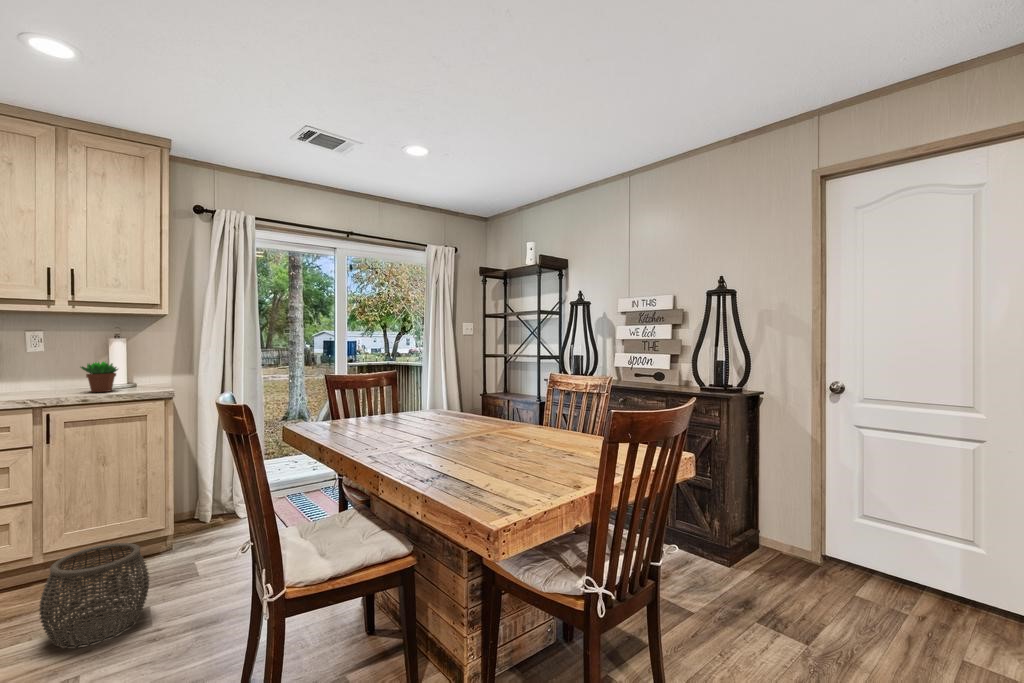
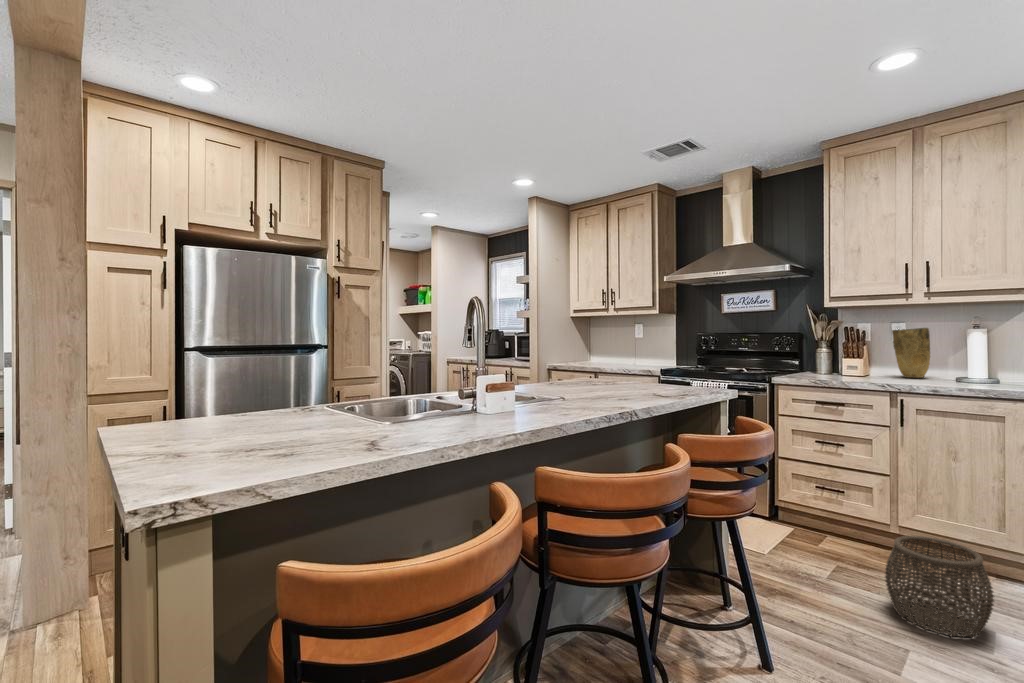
vase: none [29,337,73,390] -> present [892,328,930,378]
succulent plant: present [81,362,118,392] -> none [934,352,975,385]

